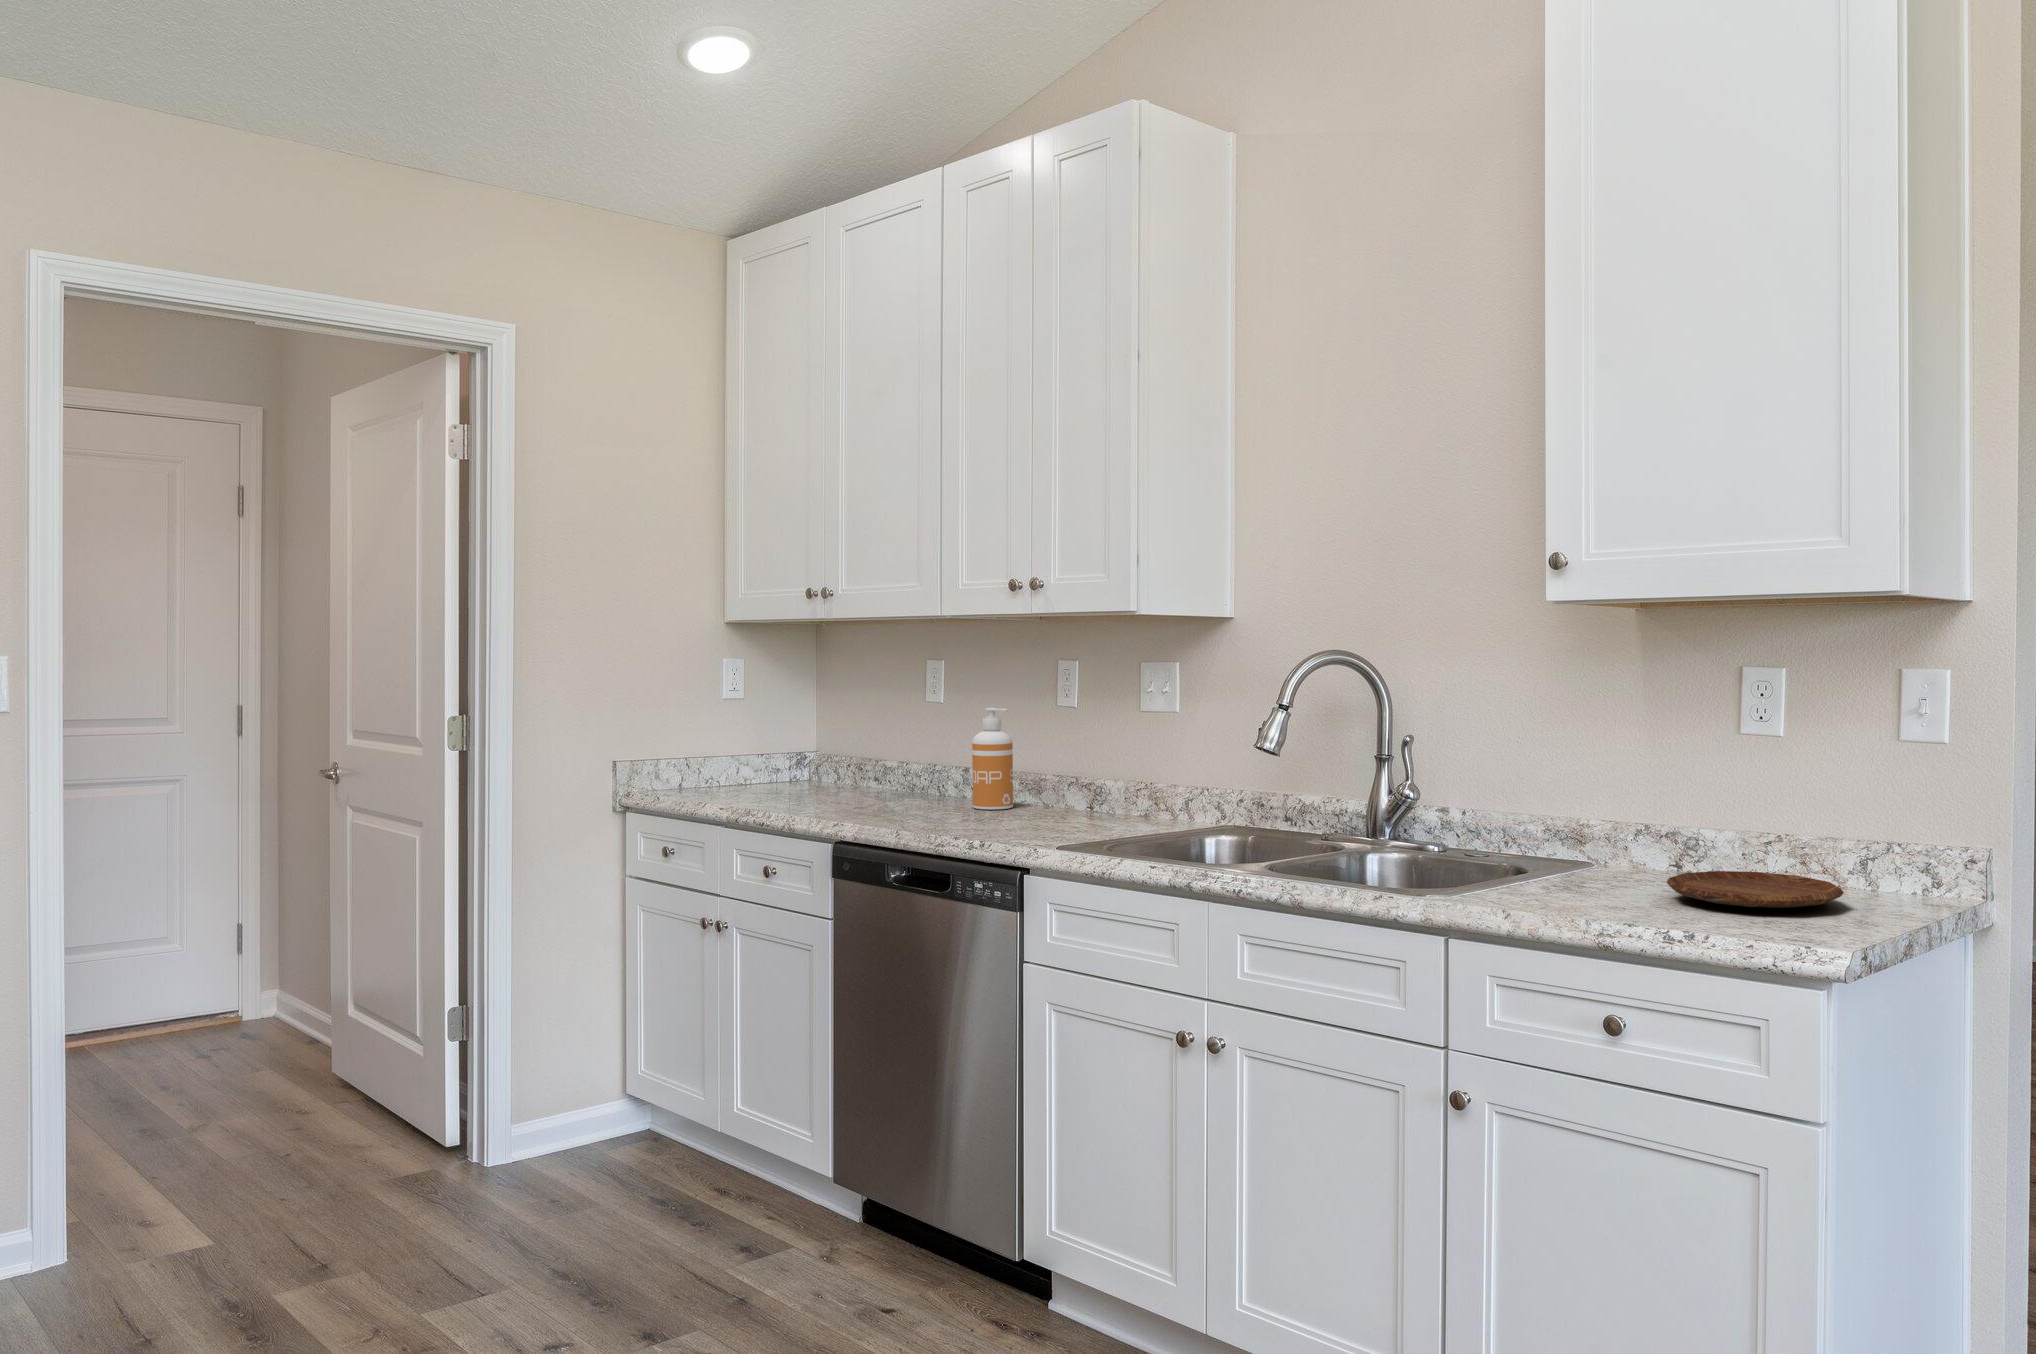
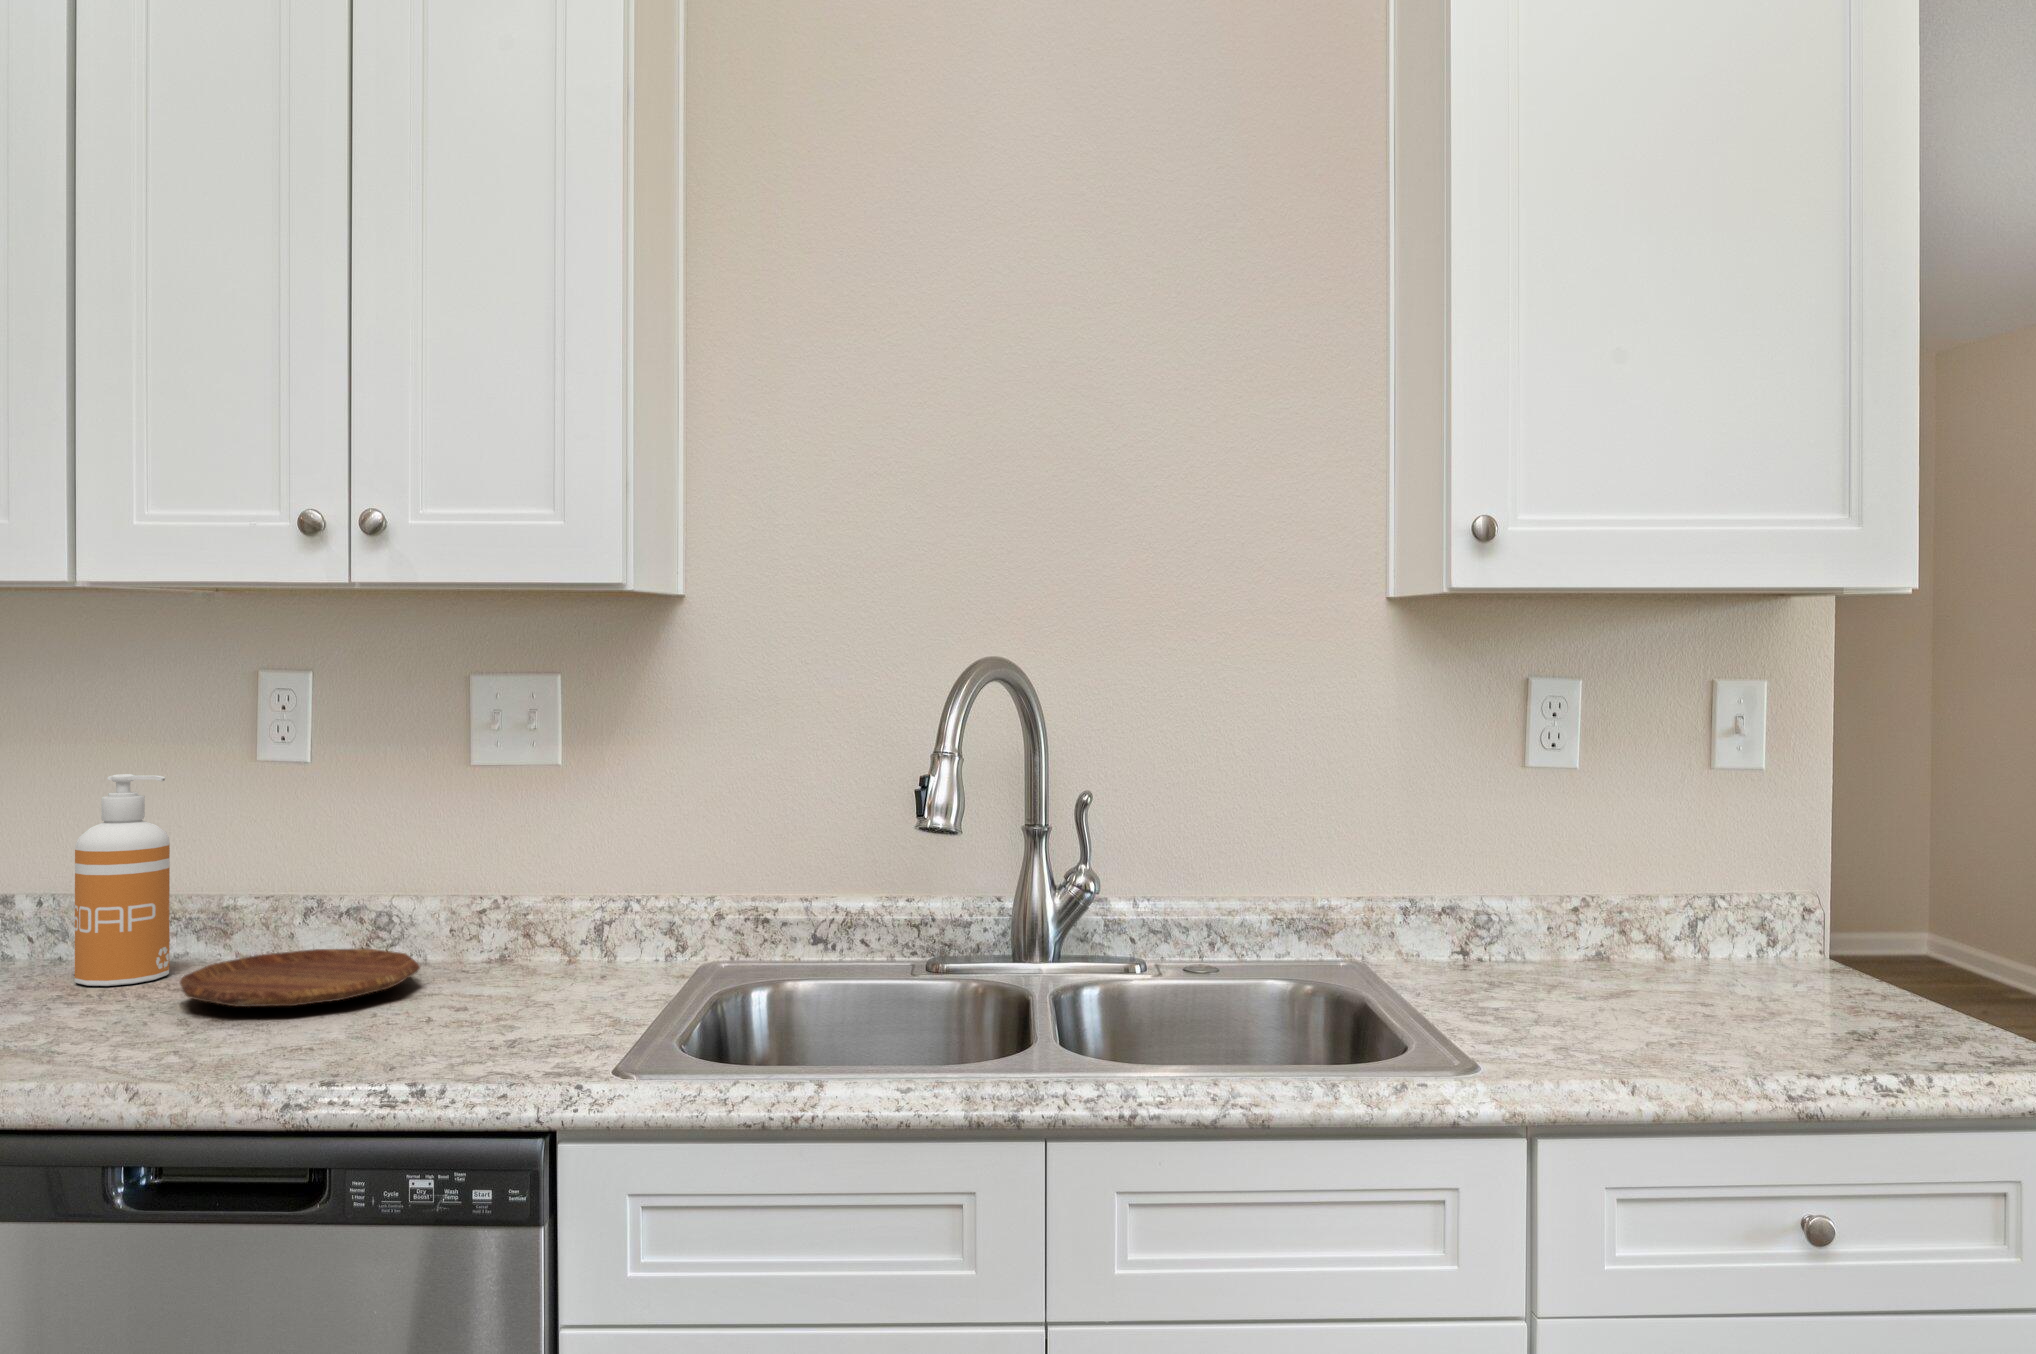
tray: present [1667,871,1844,908] -> present [180,949,420,1007]

